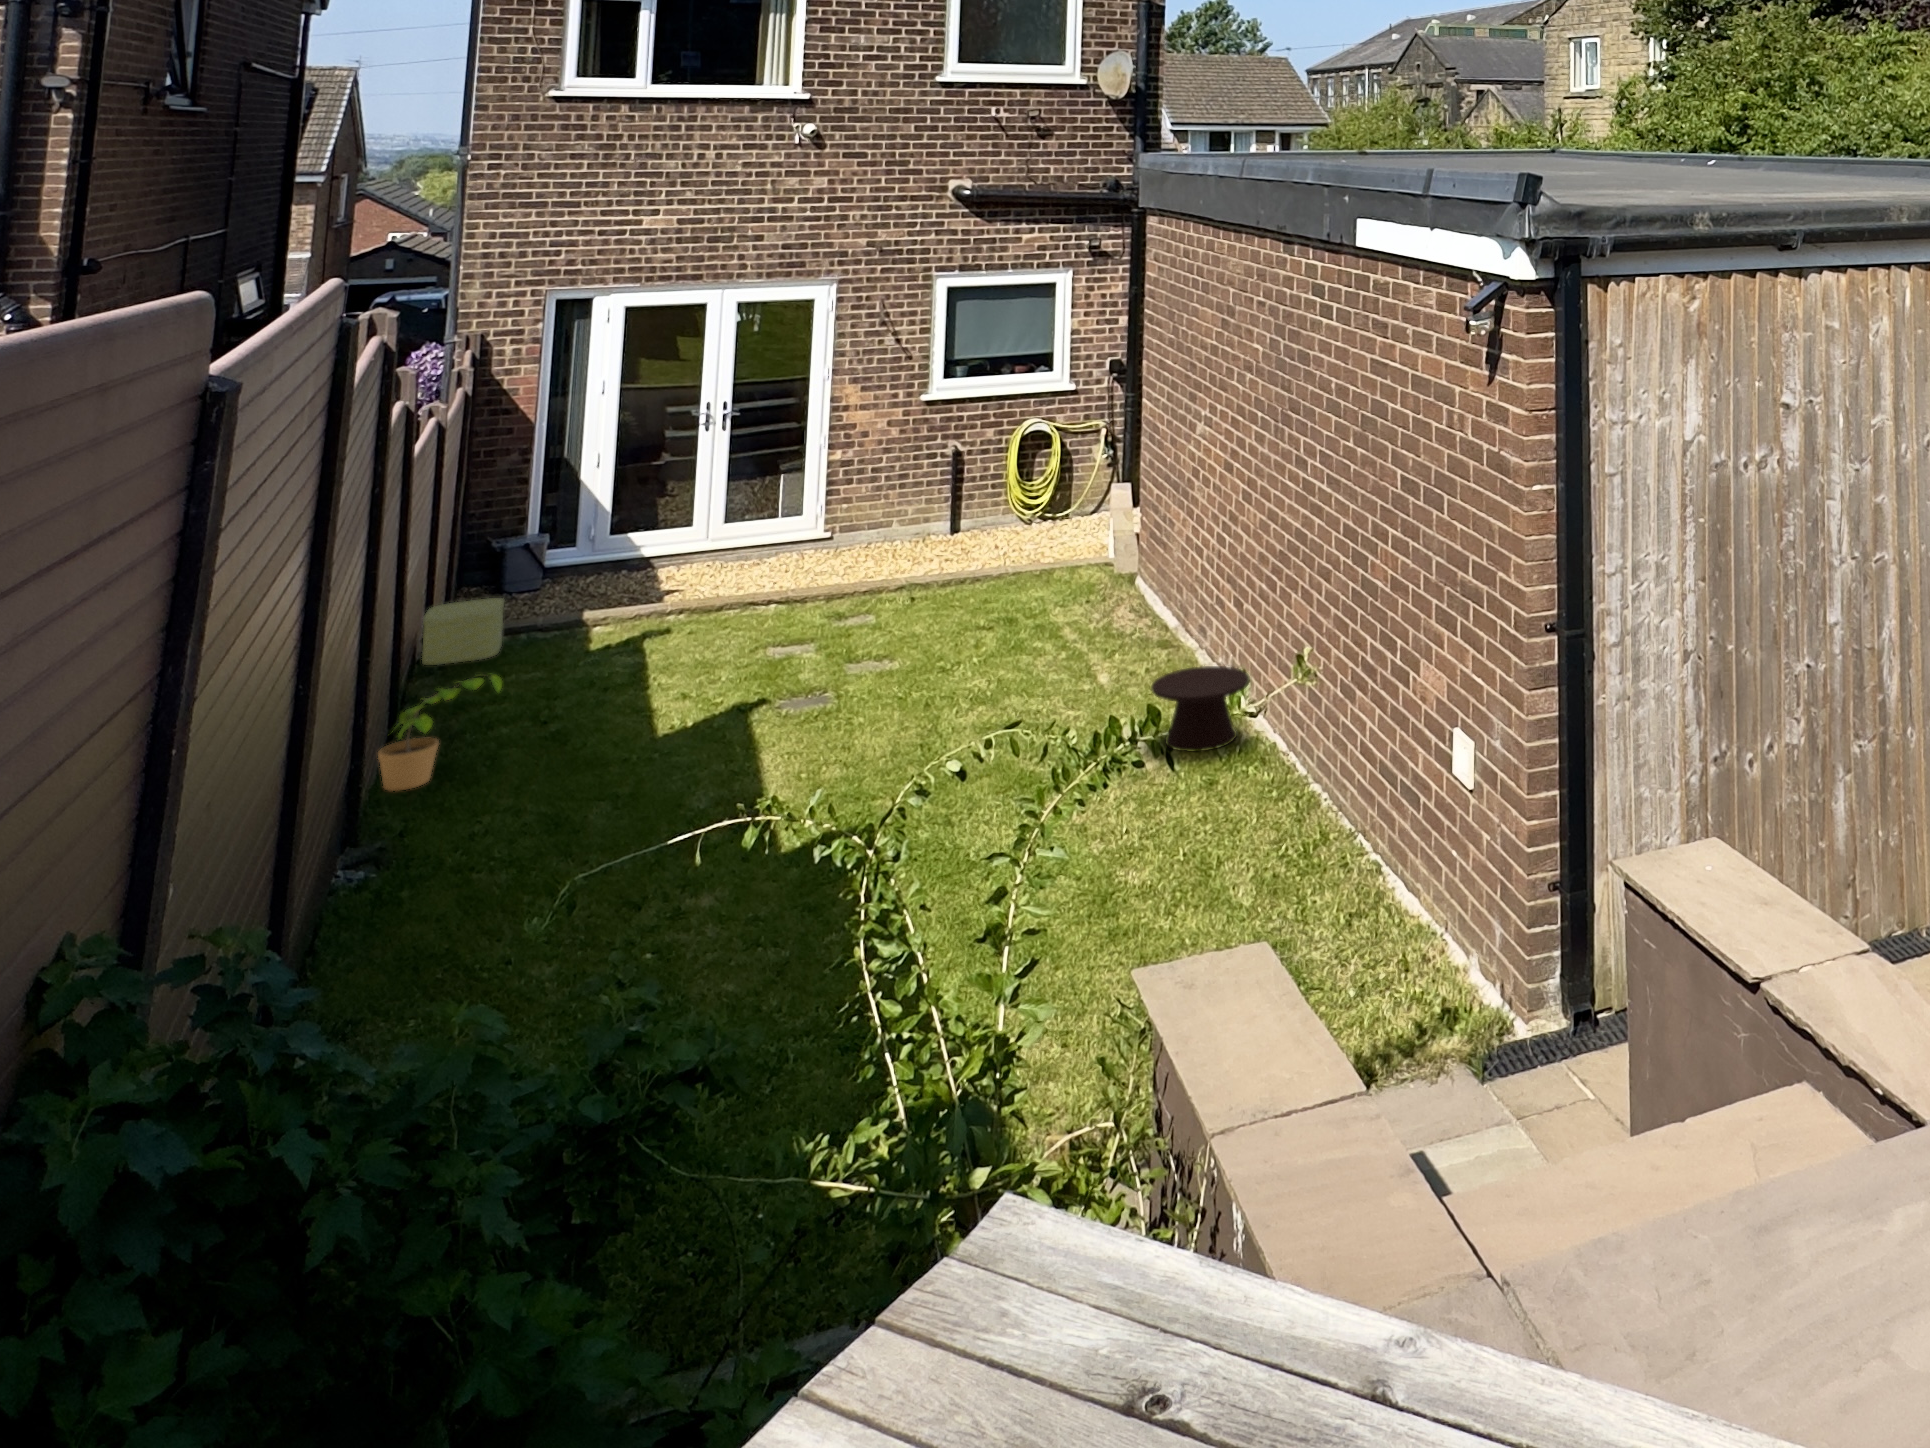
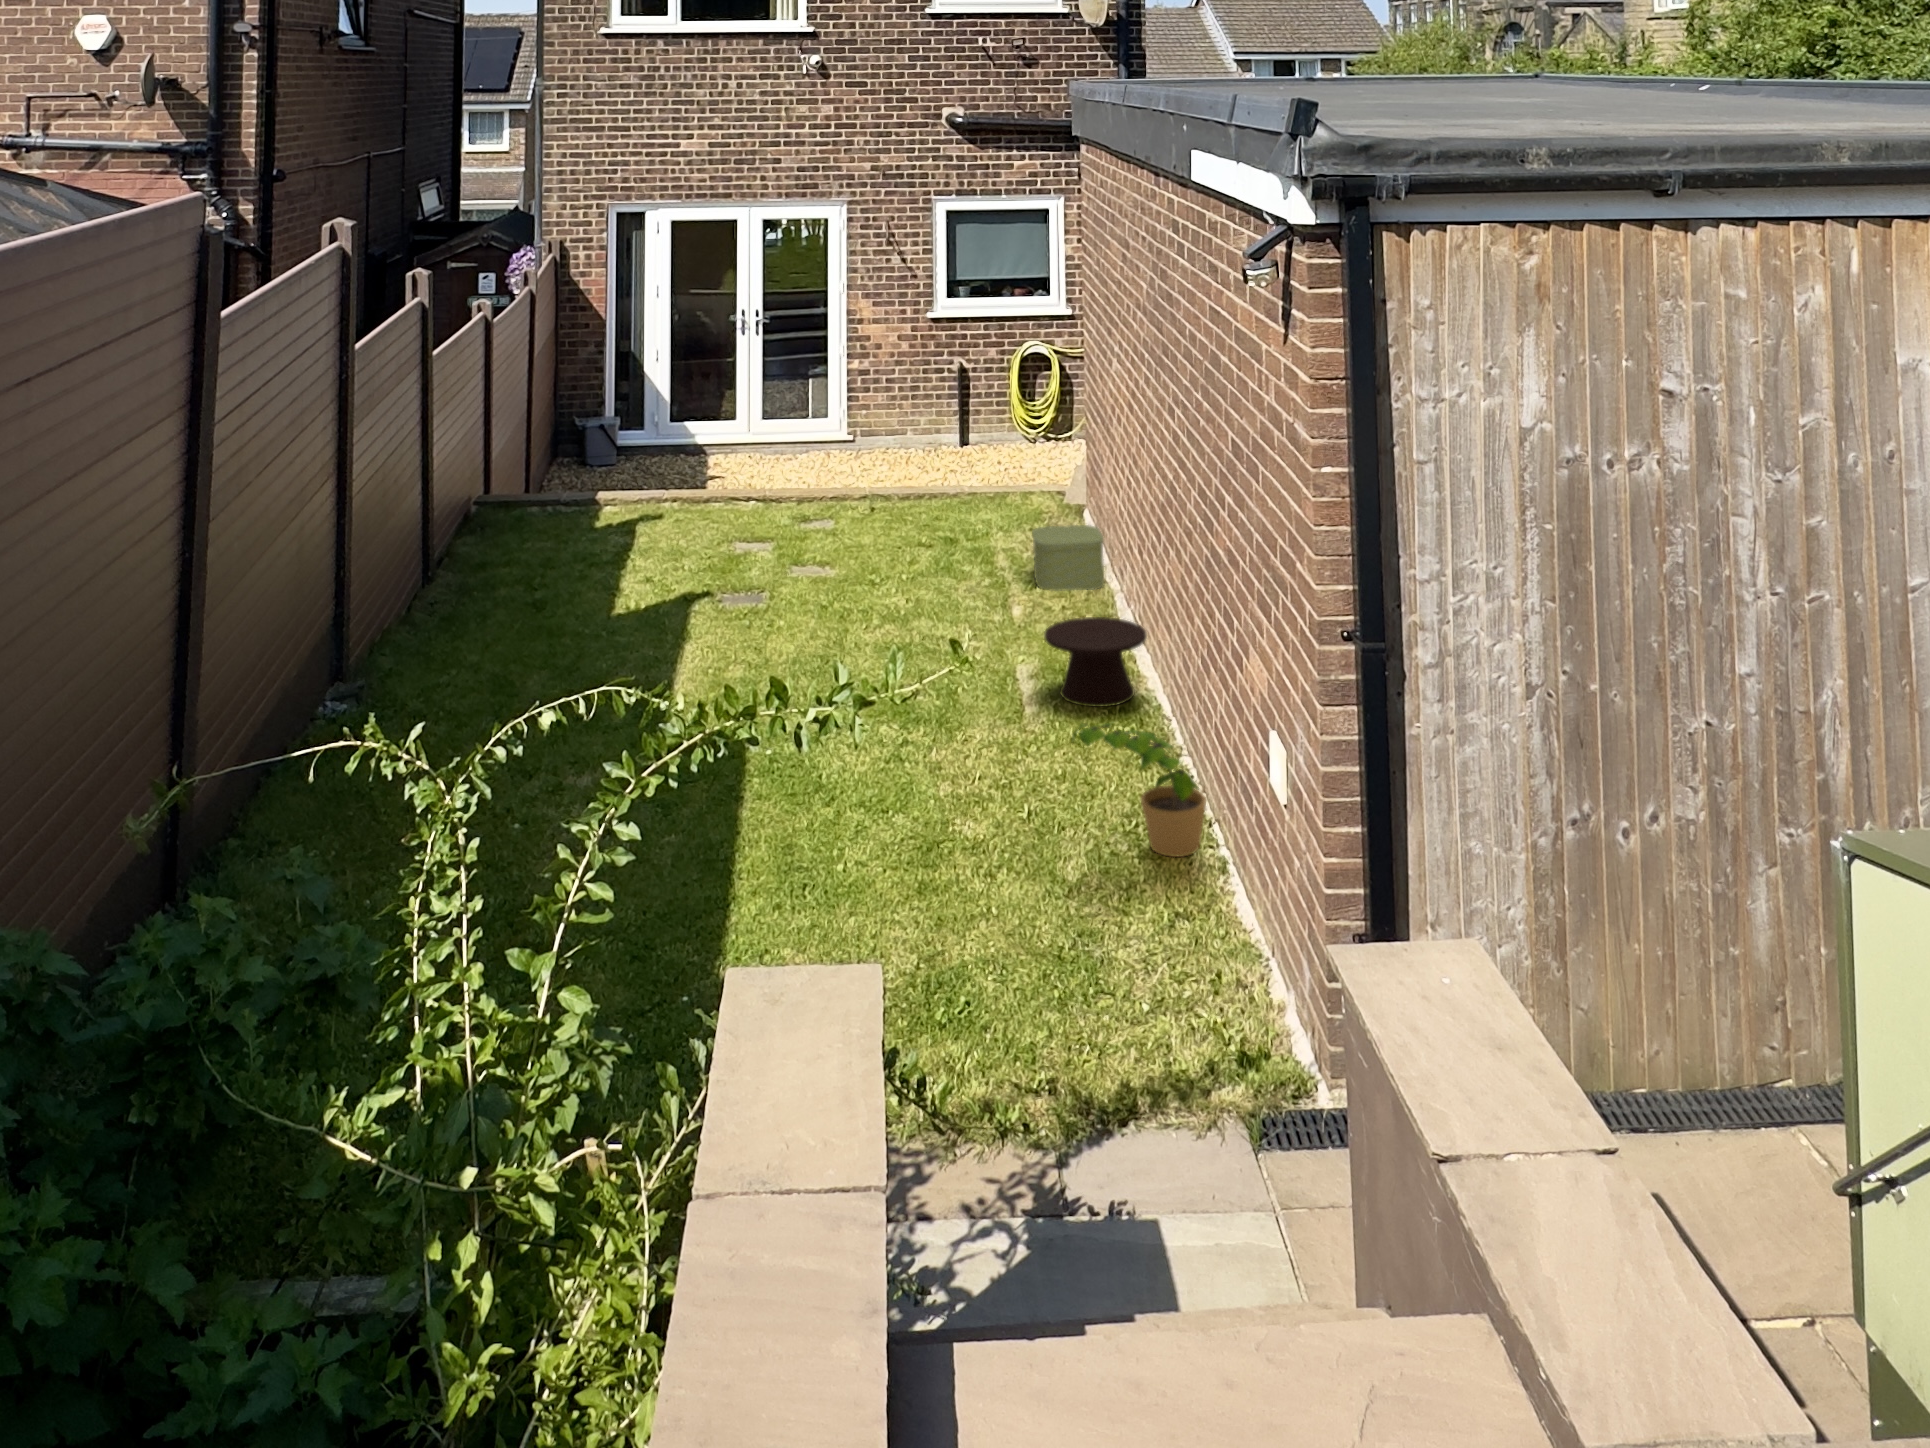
storage box: present [422,598,504,665] -> present [1032,525,1104,591]
potted plant: present [378,674,502,791] -> present [1072,723,1206,857]

